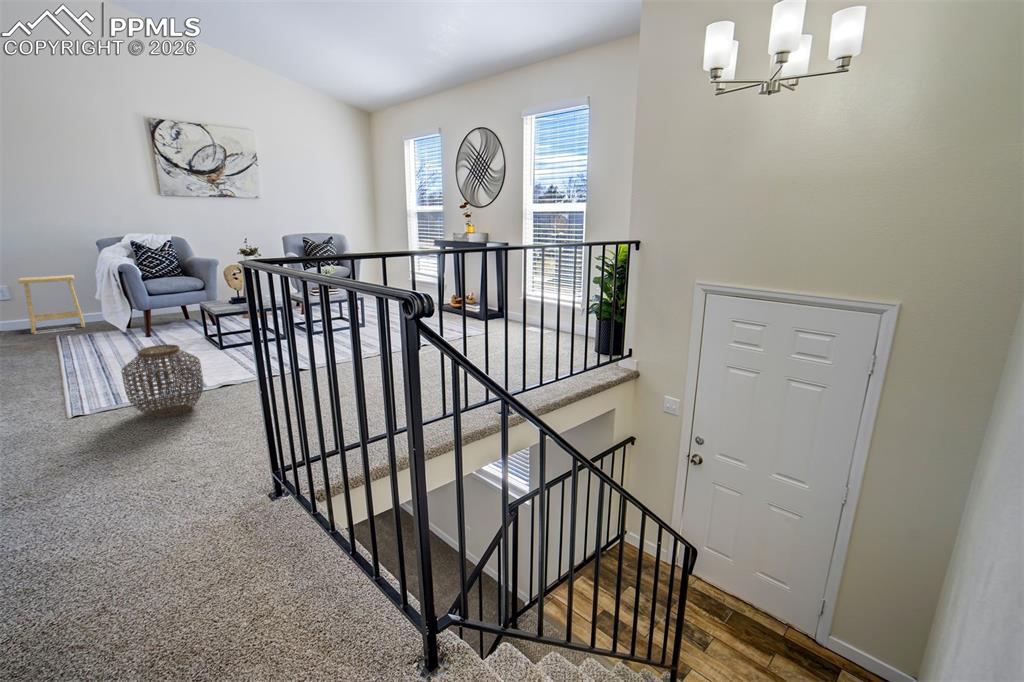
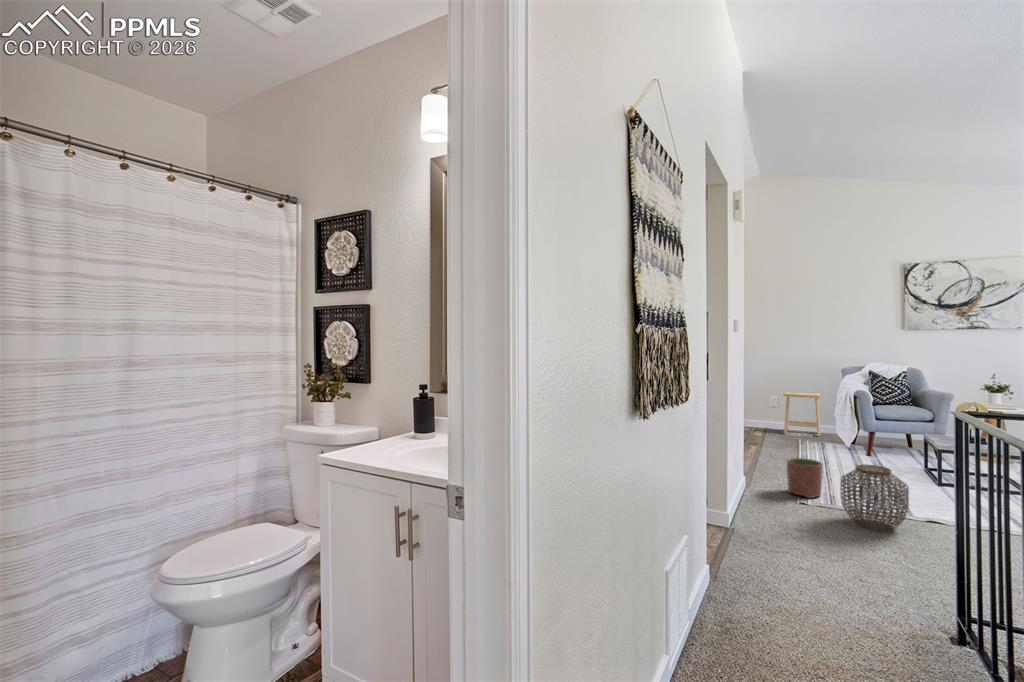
planter: none [38,357,100,409] -> present [787,458,823,498]

